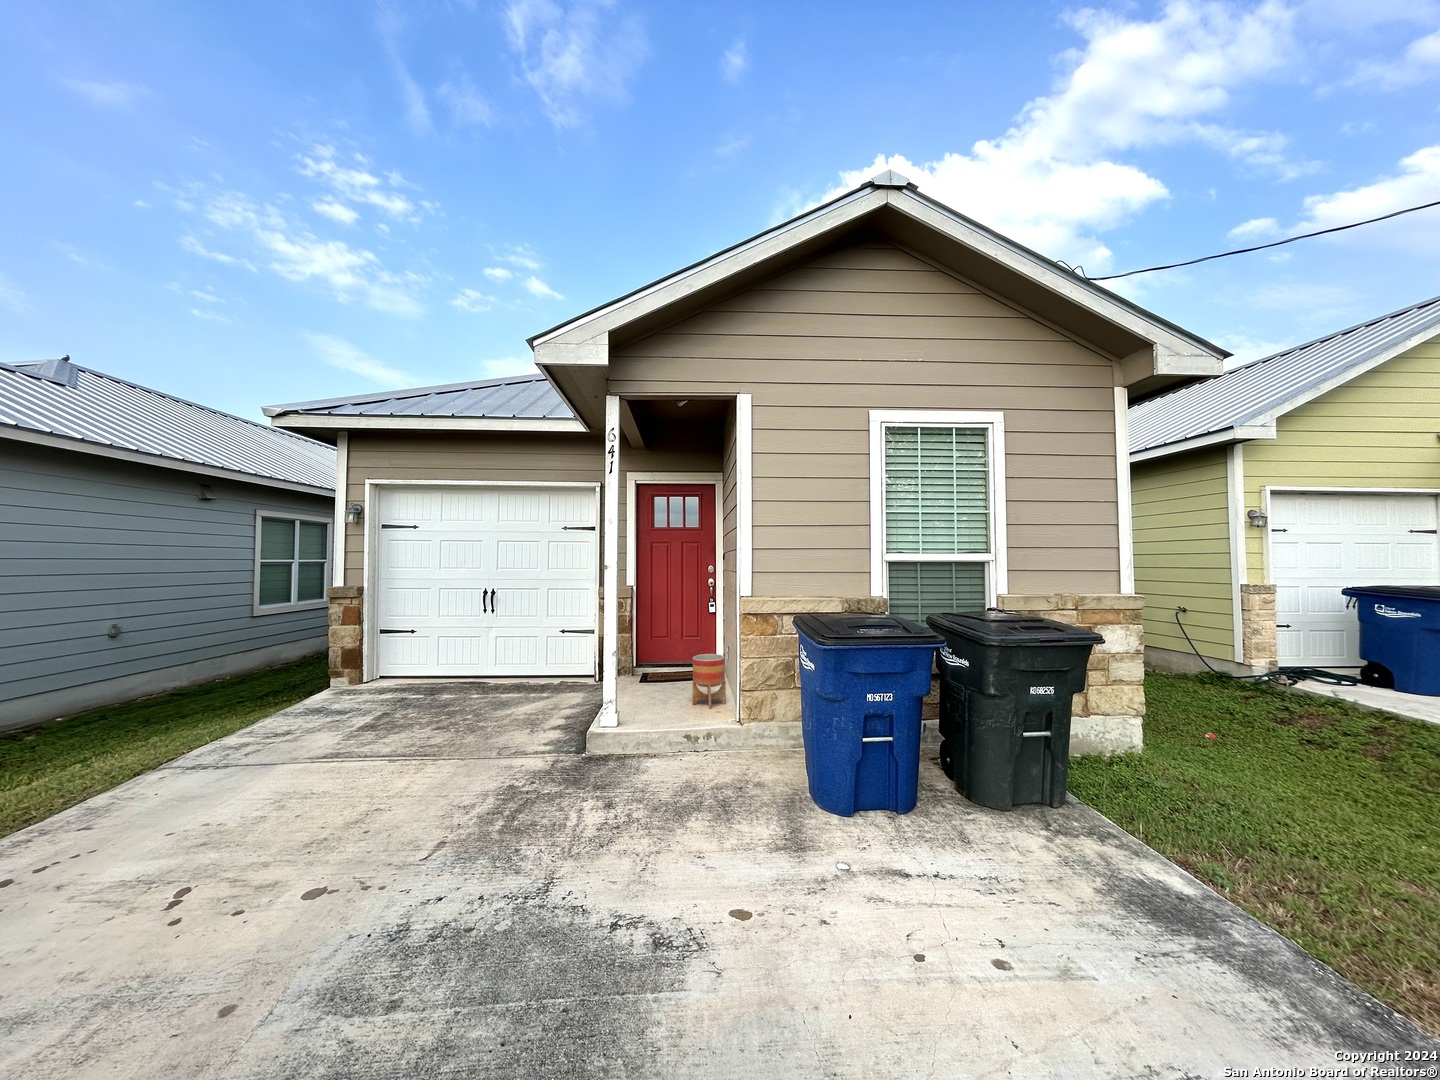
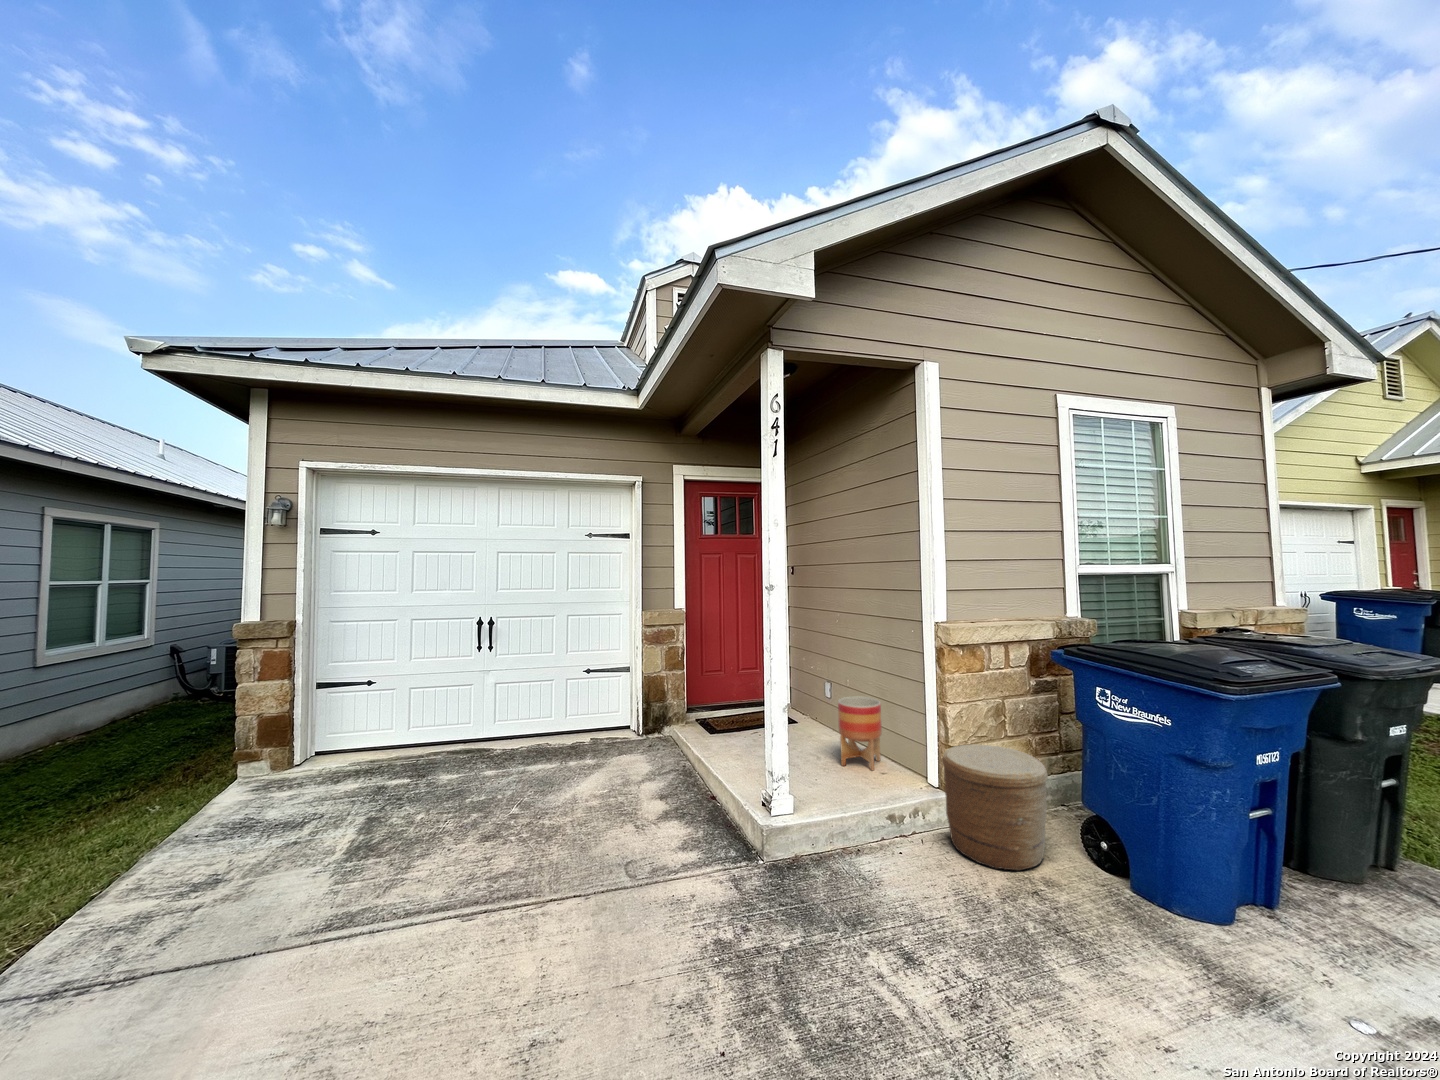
woven basket: none [713,689,782,776] -> present [942,744,1048,870]

